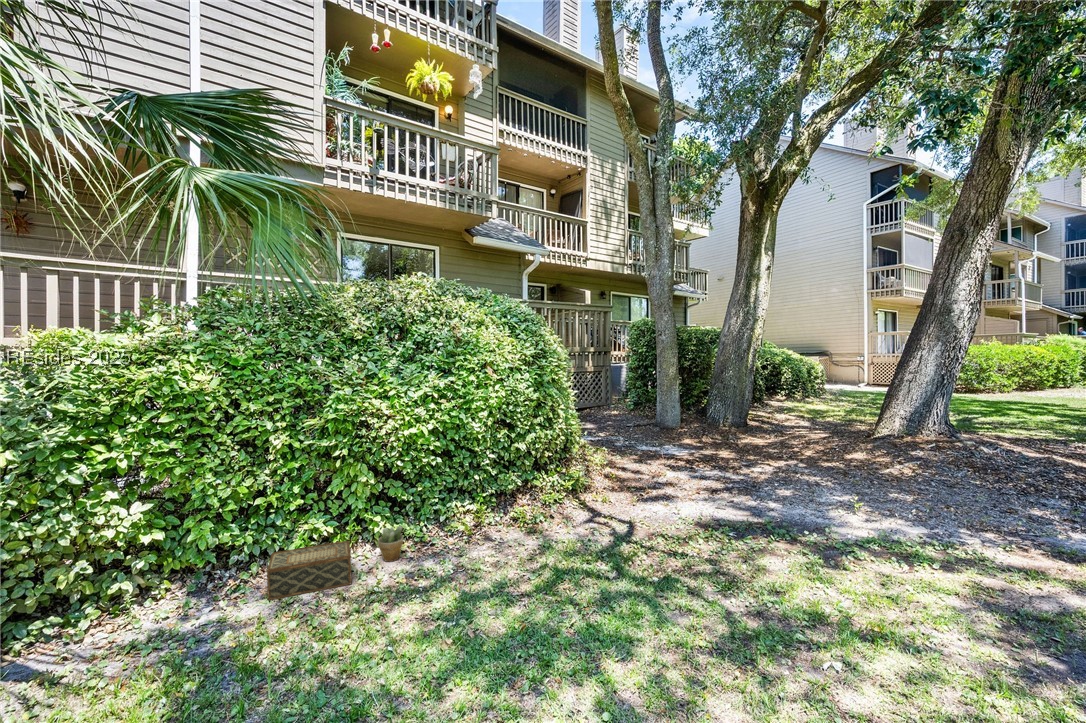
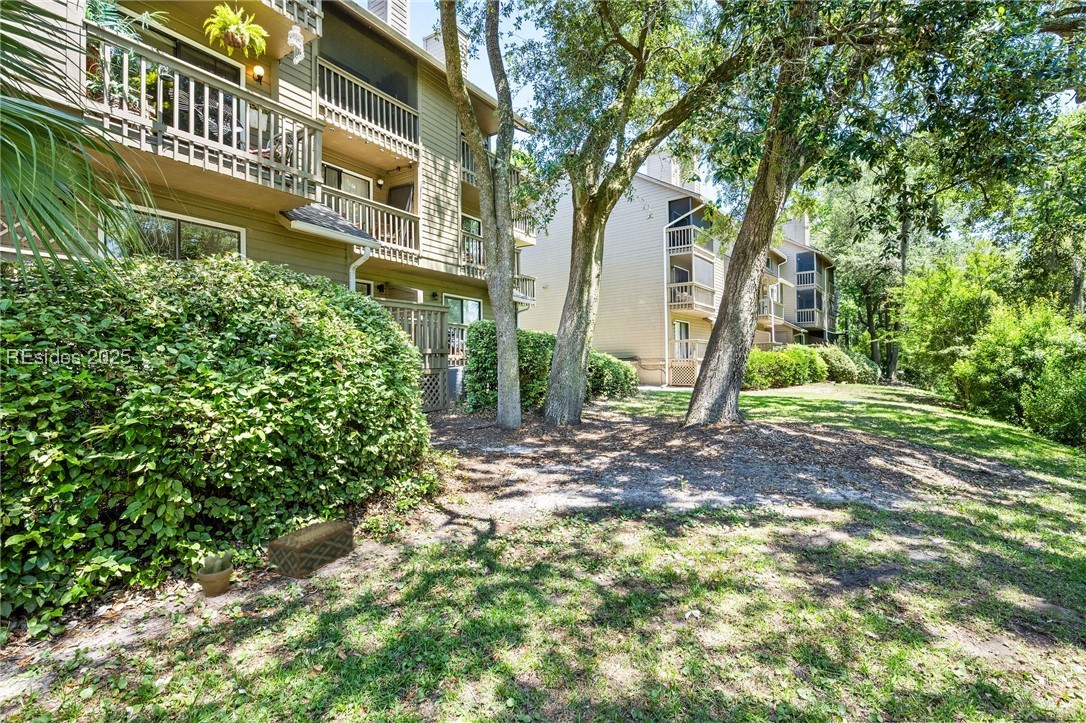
woven basket: present [267,541,352,600] -> present [268,519,354,578]

